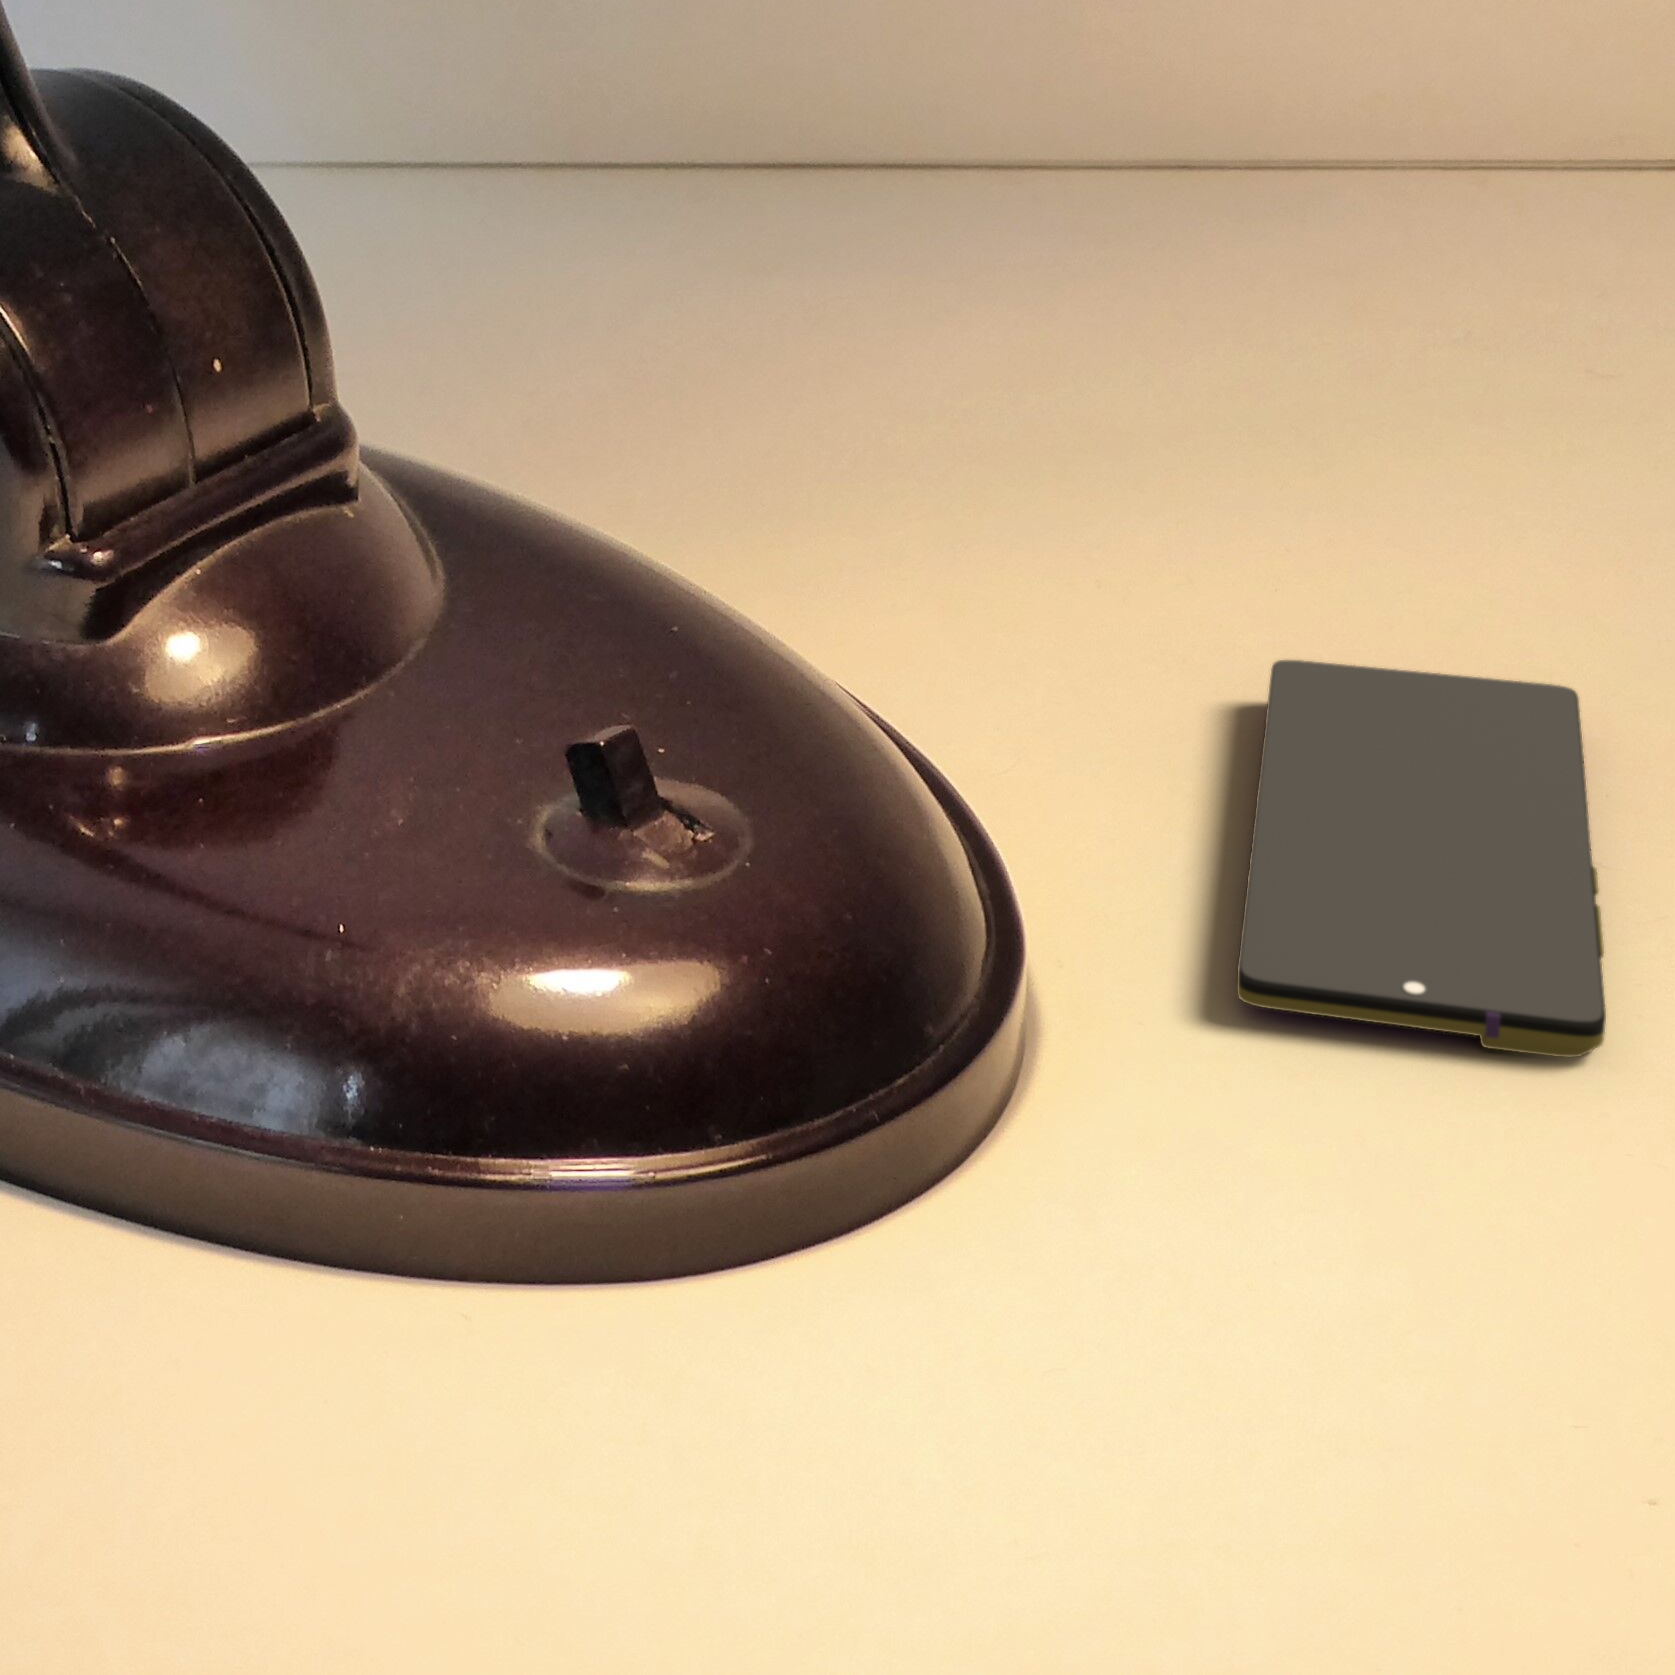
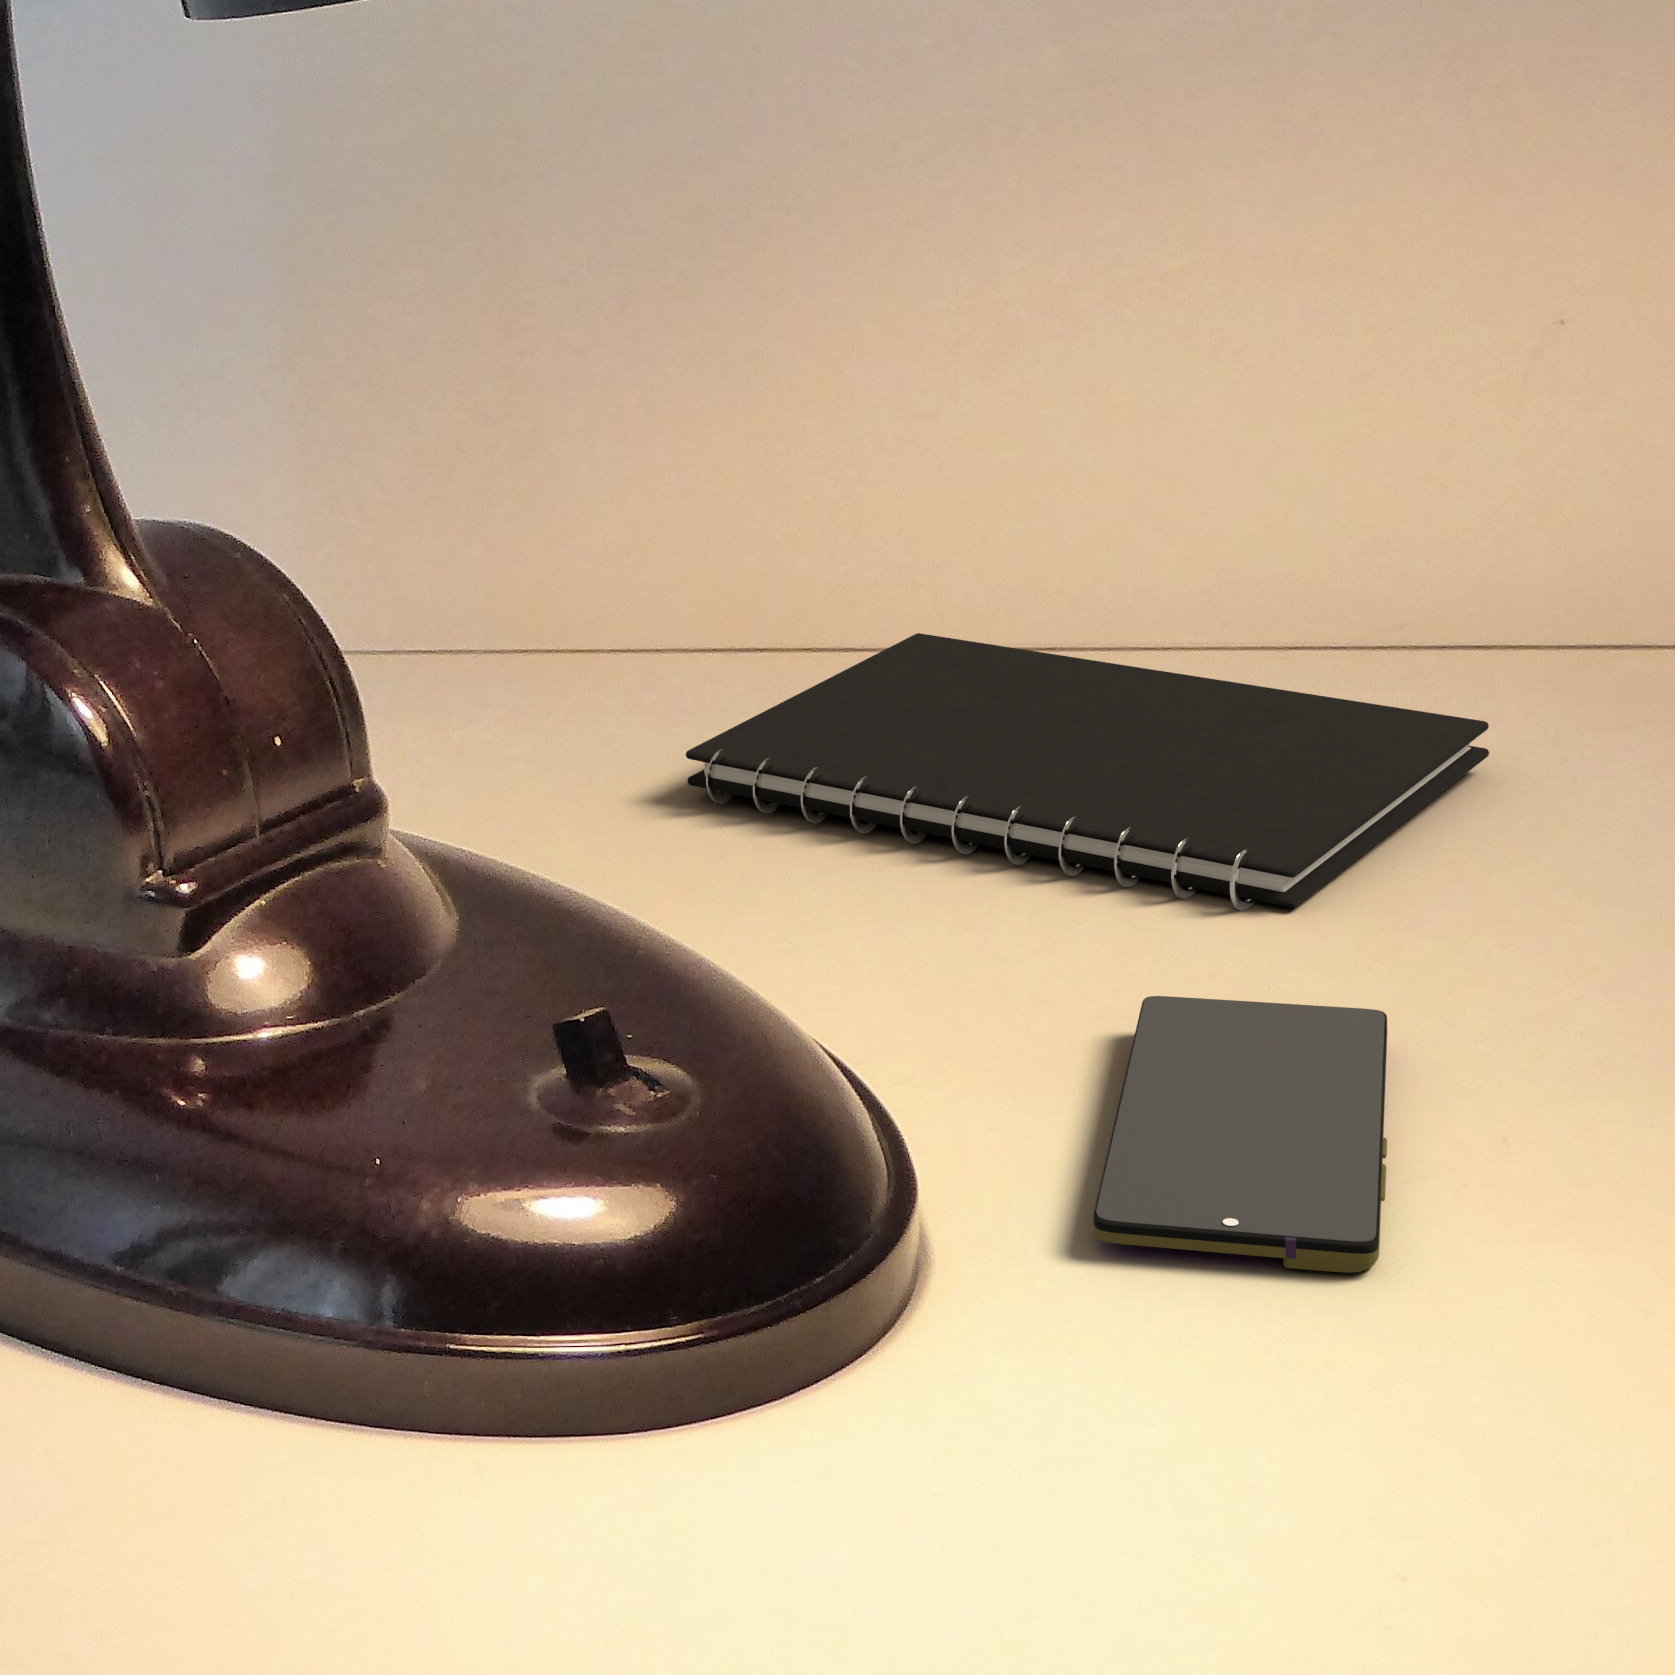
notebook: none [700,175,1656,538] -> present [686,633,1489,911]

